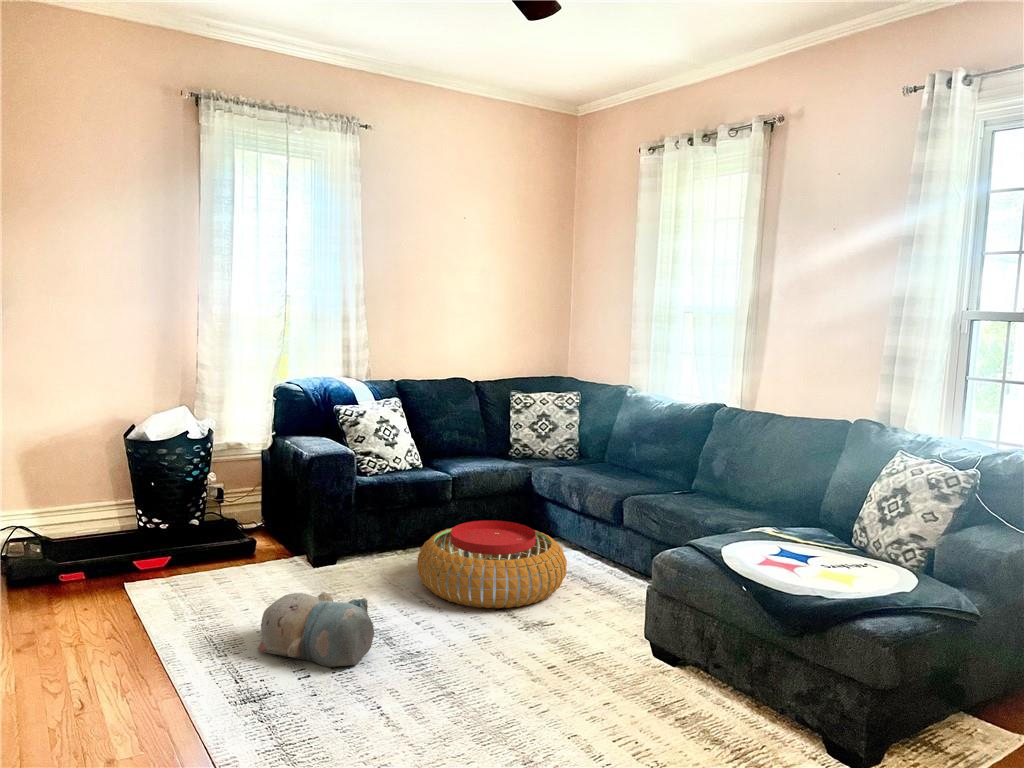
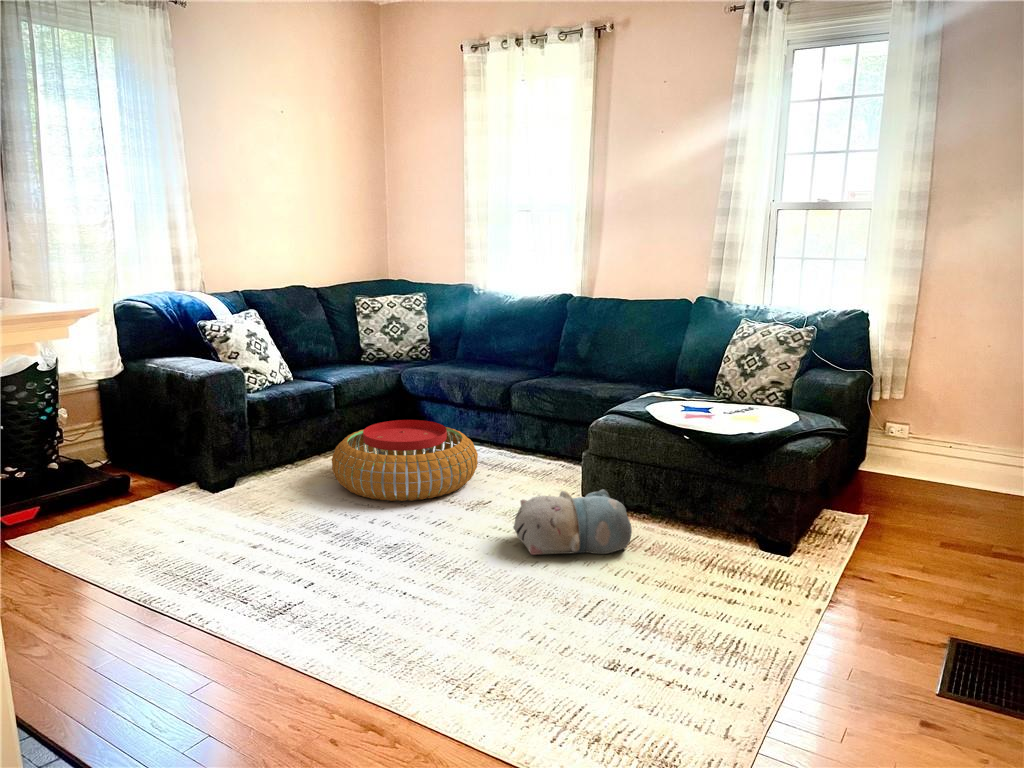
plush toy: present [257,592,374,667] -> present [513,490,632,555]

